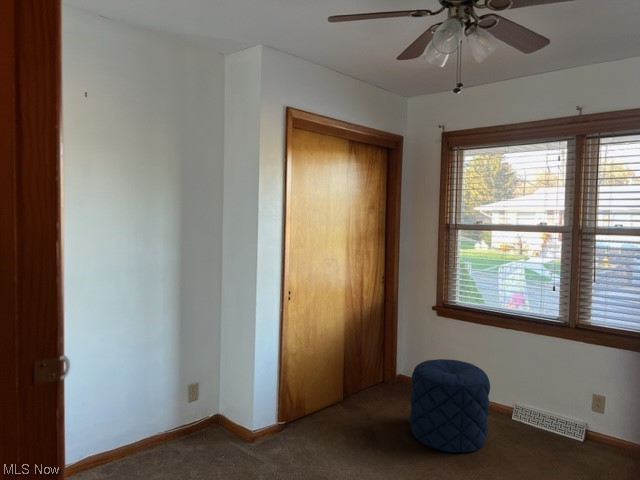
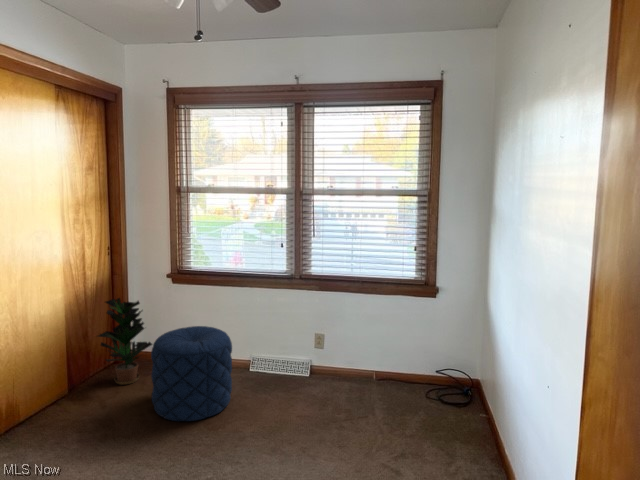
potted plant: none [368,322,415,403] -> present [98,298,152,385]

